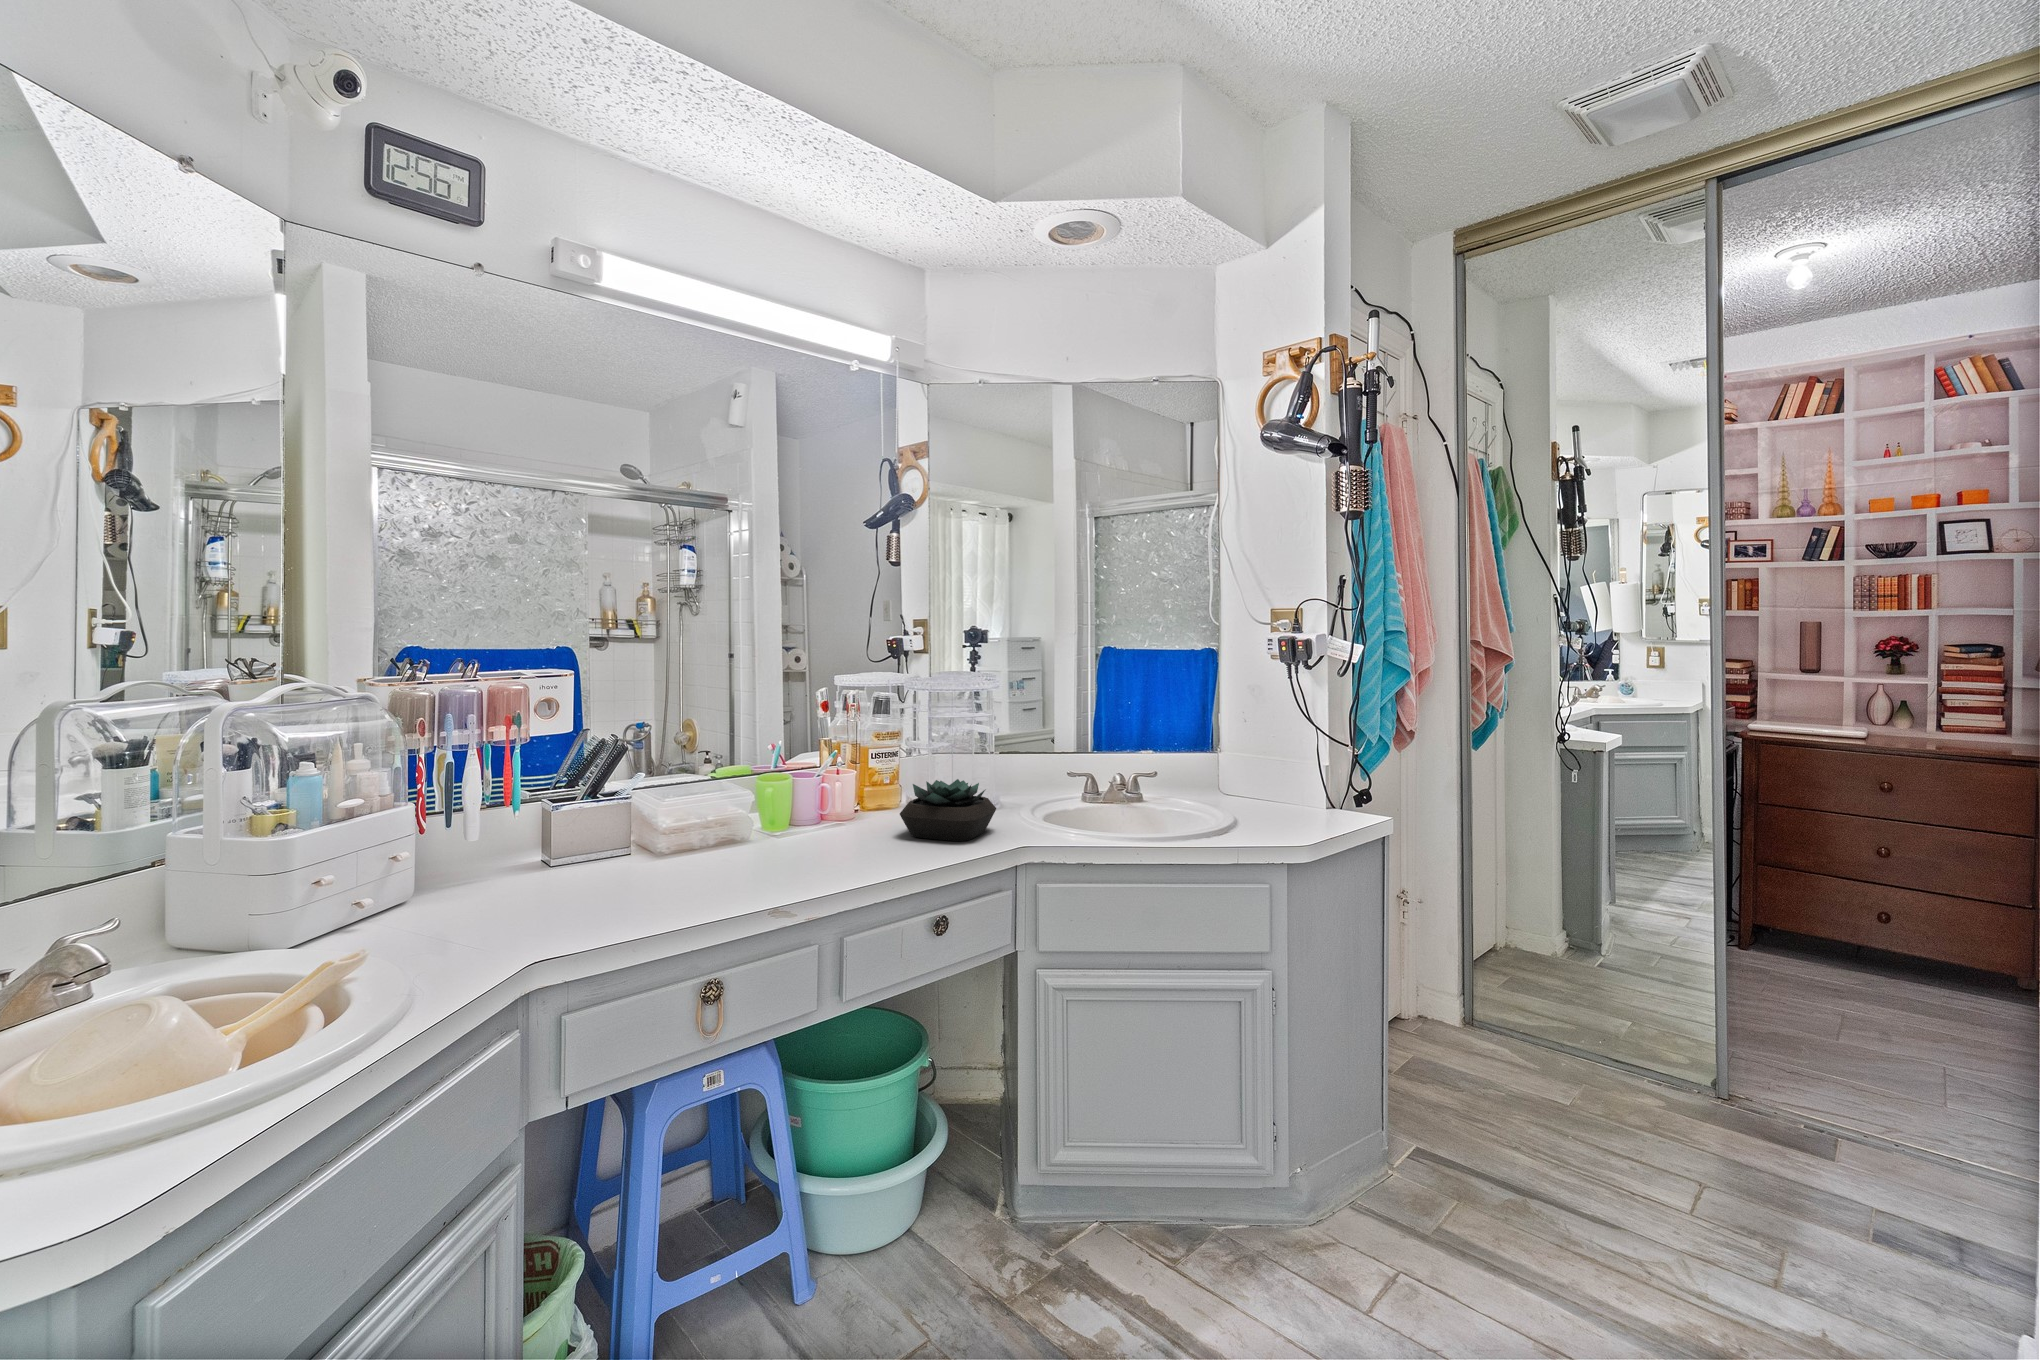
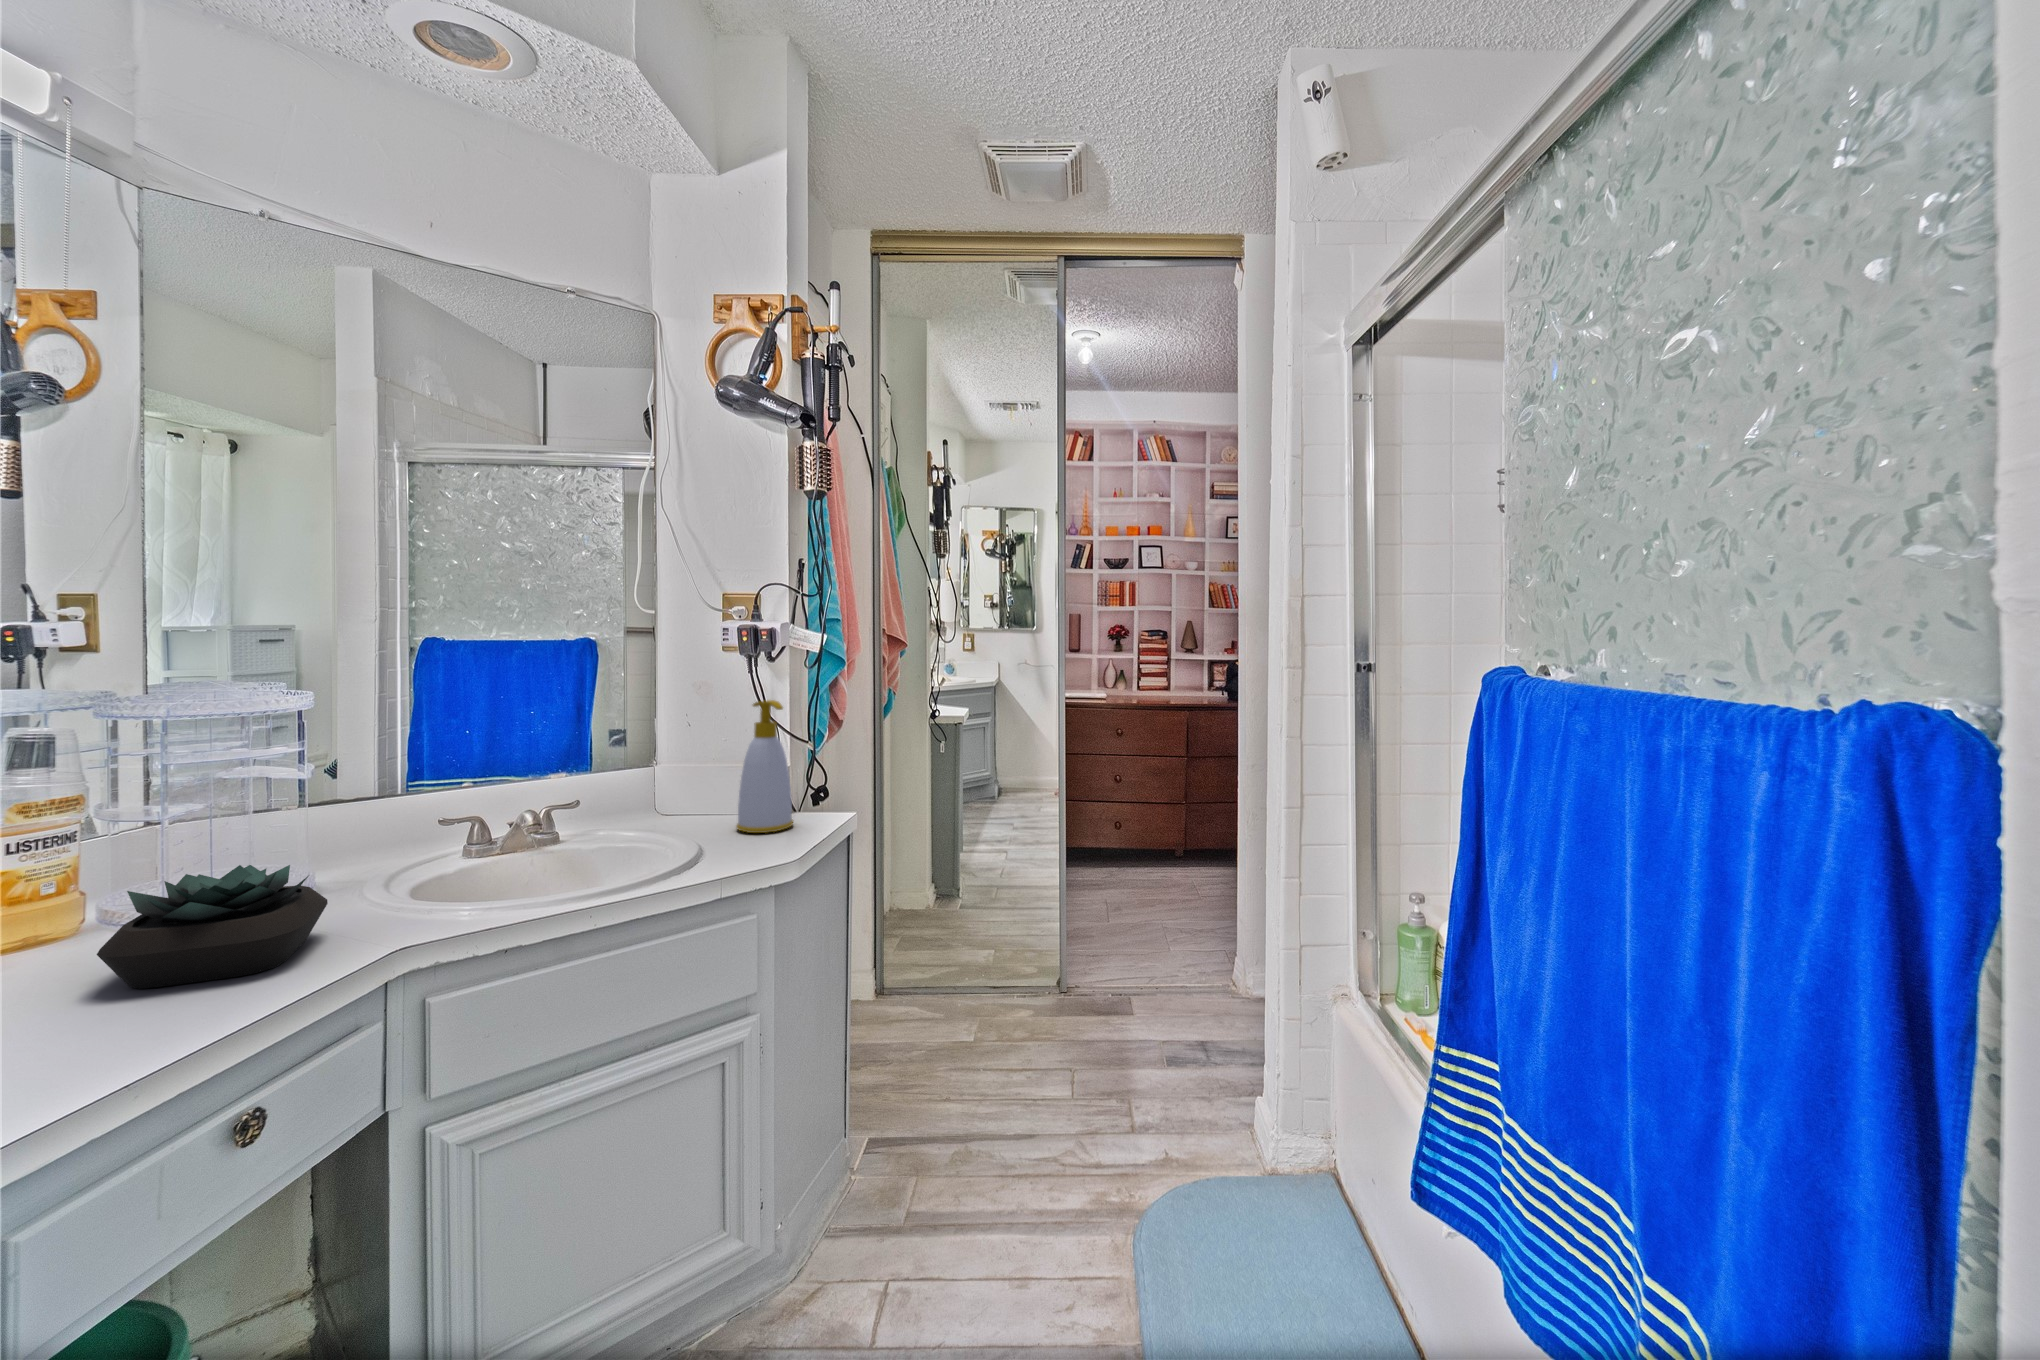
soap bottle: none [1273,703,1325,821] -> present [736,700,793,833]

